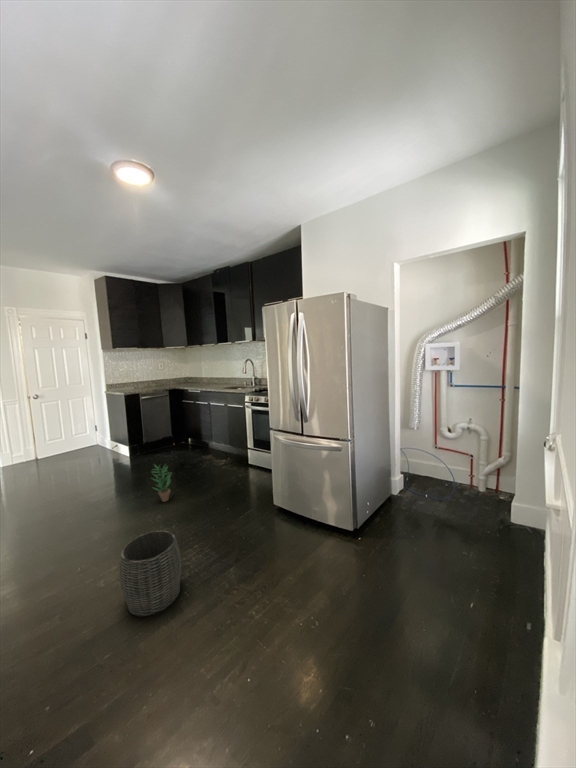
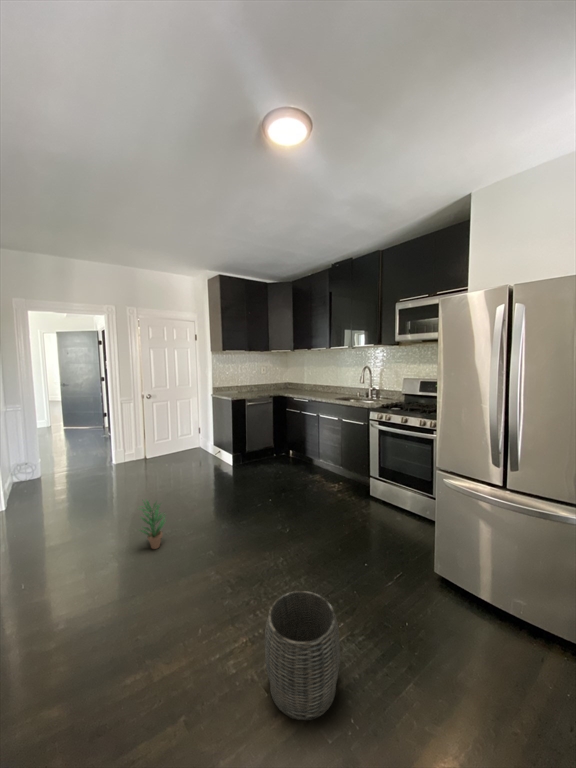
potted plant: present [153,465,171,502] -> present [140,500,166,549]

